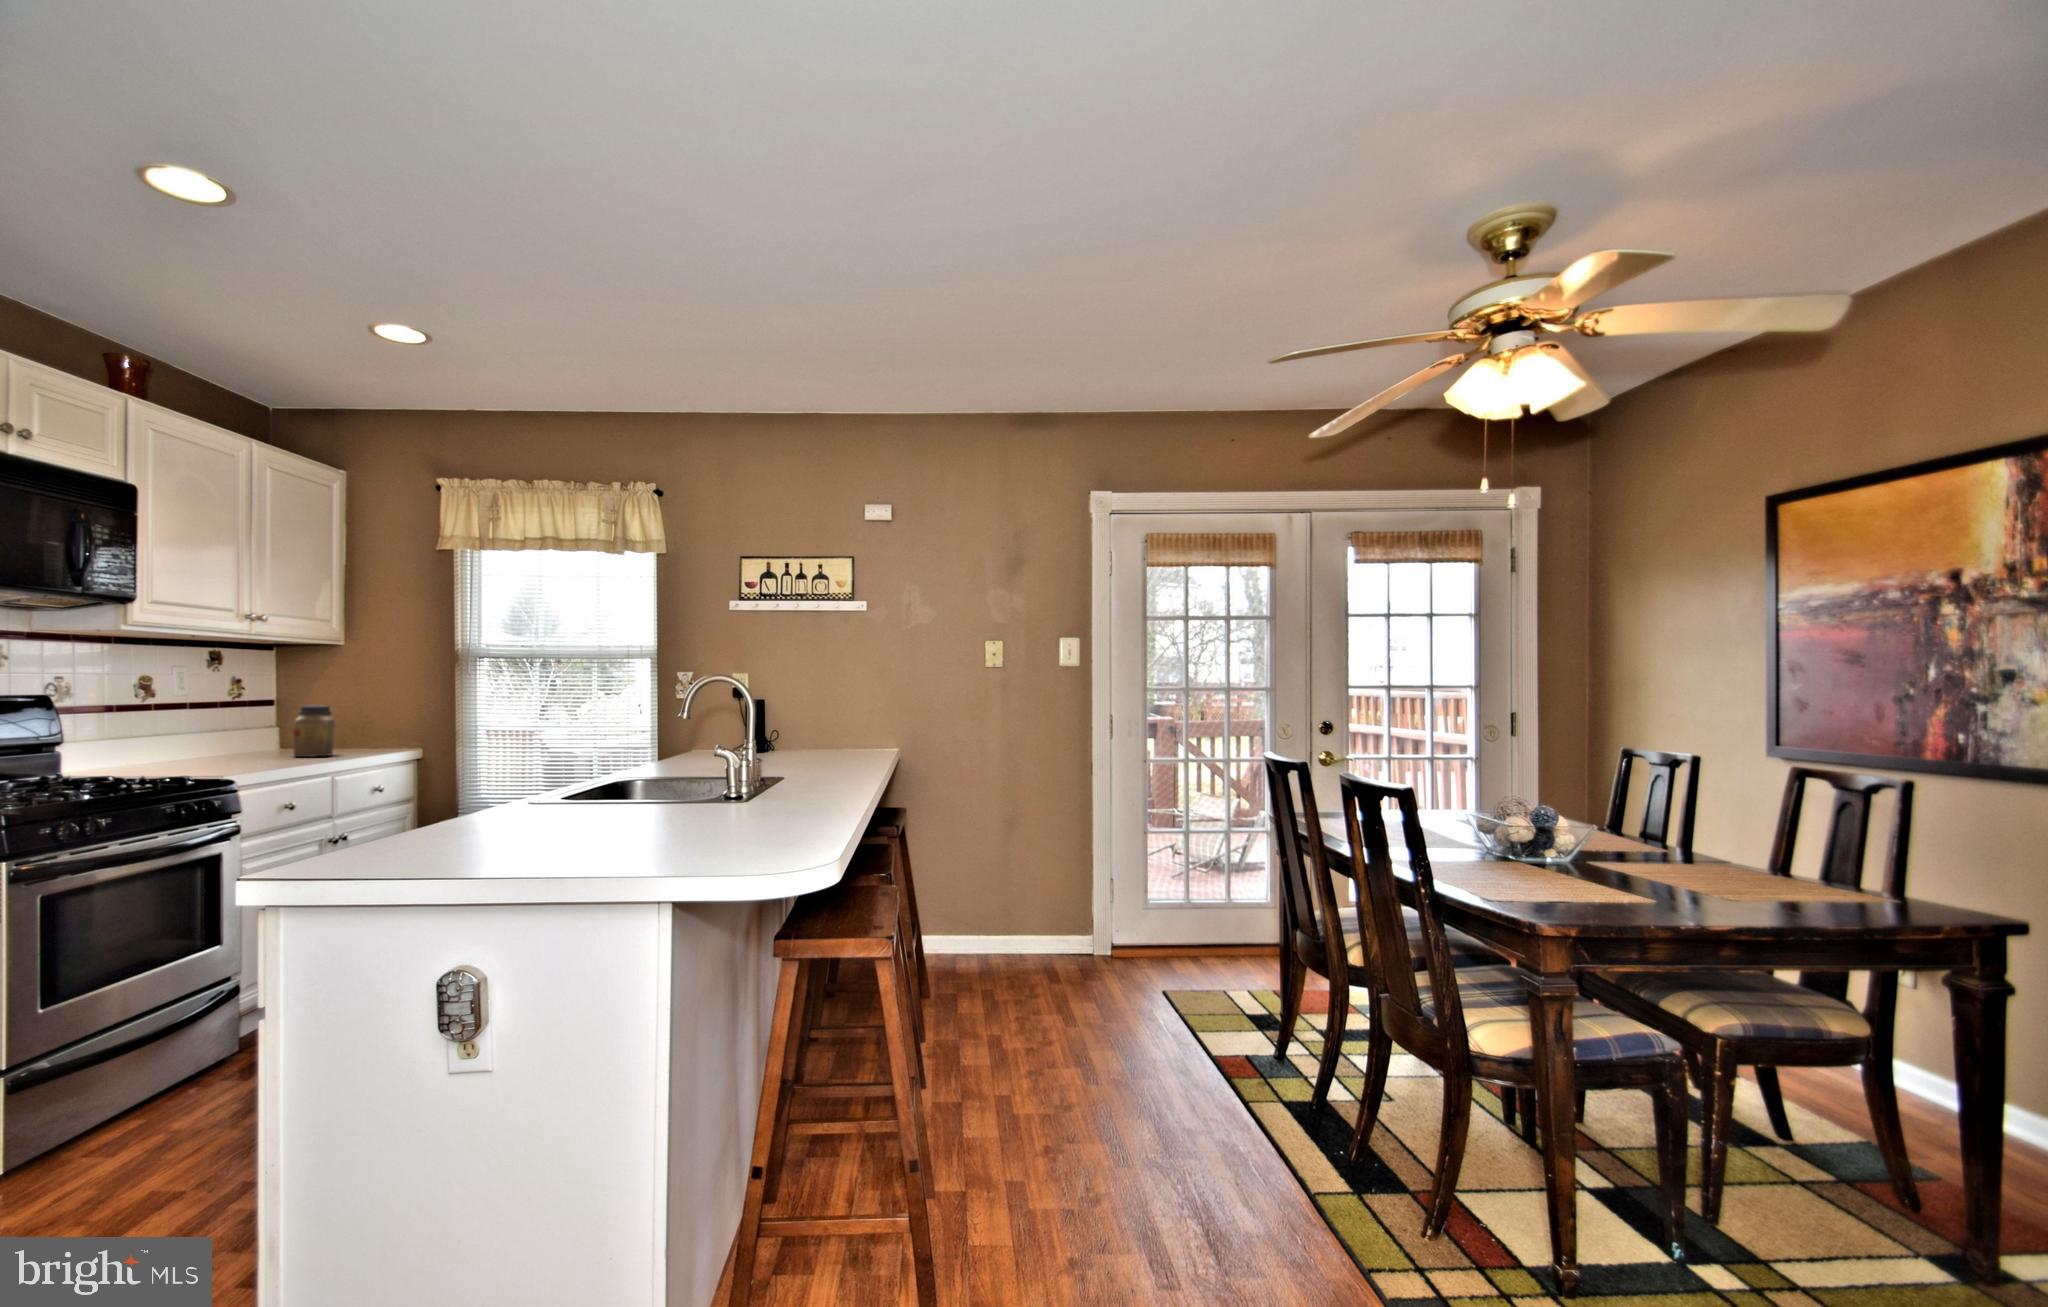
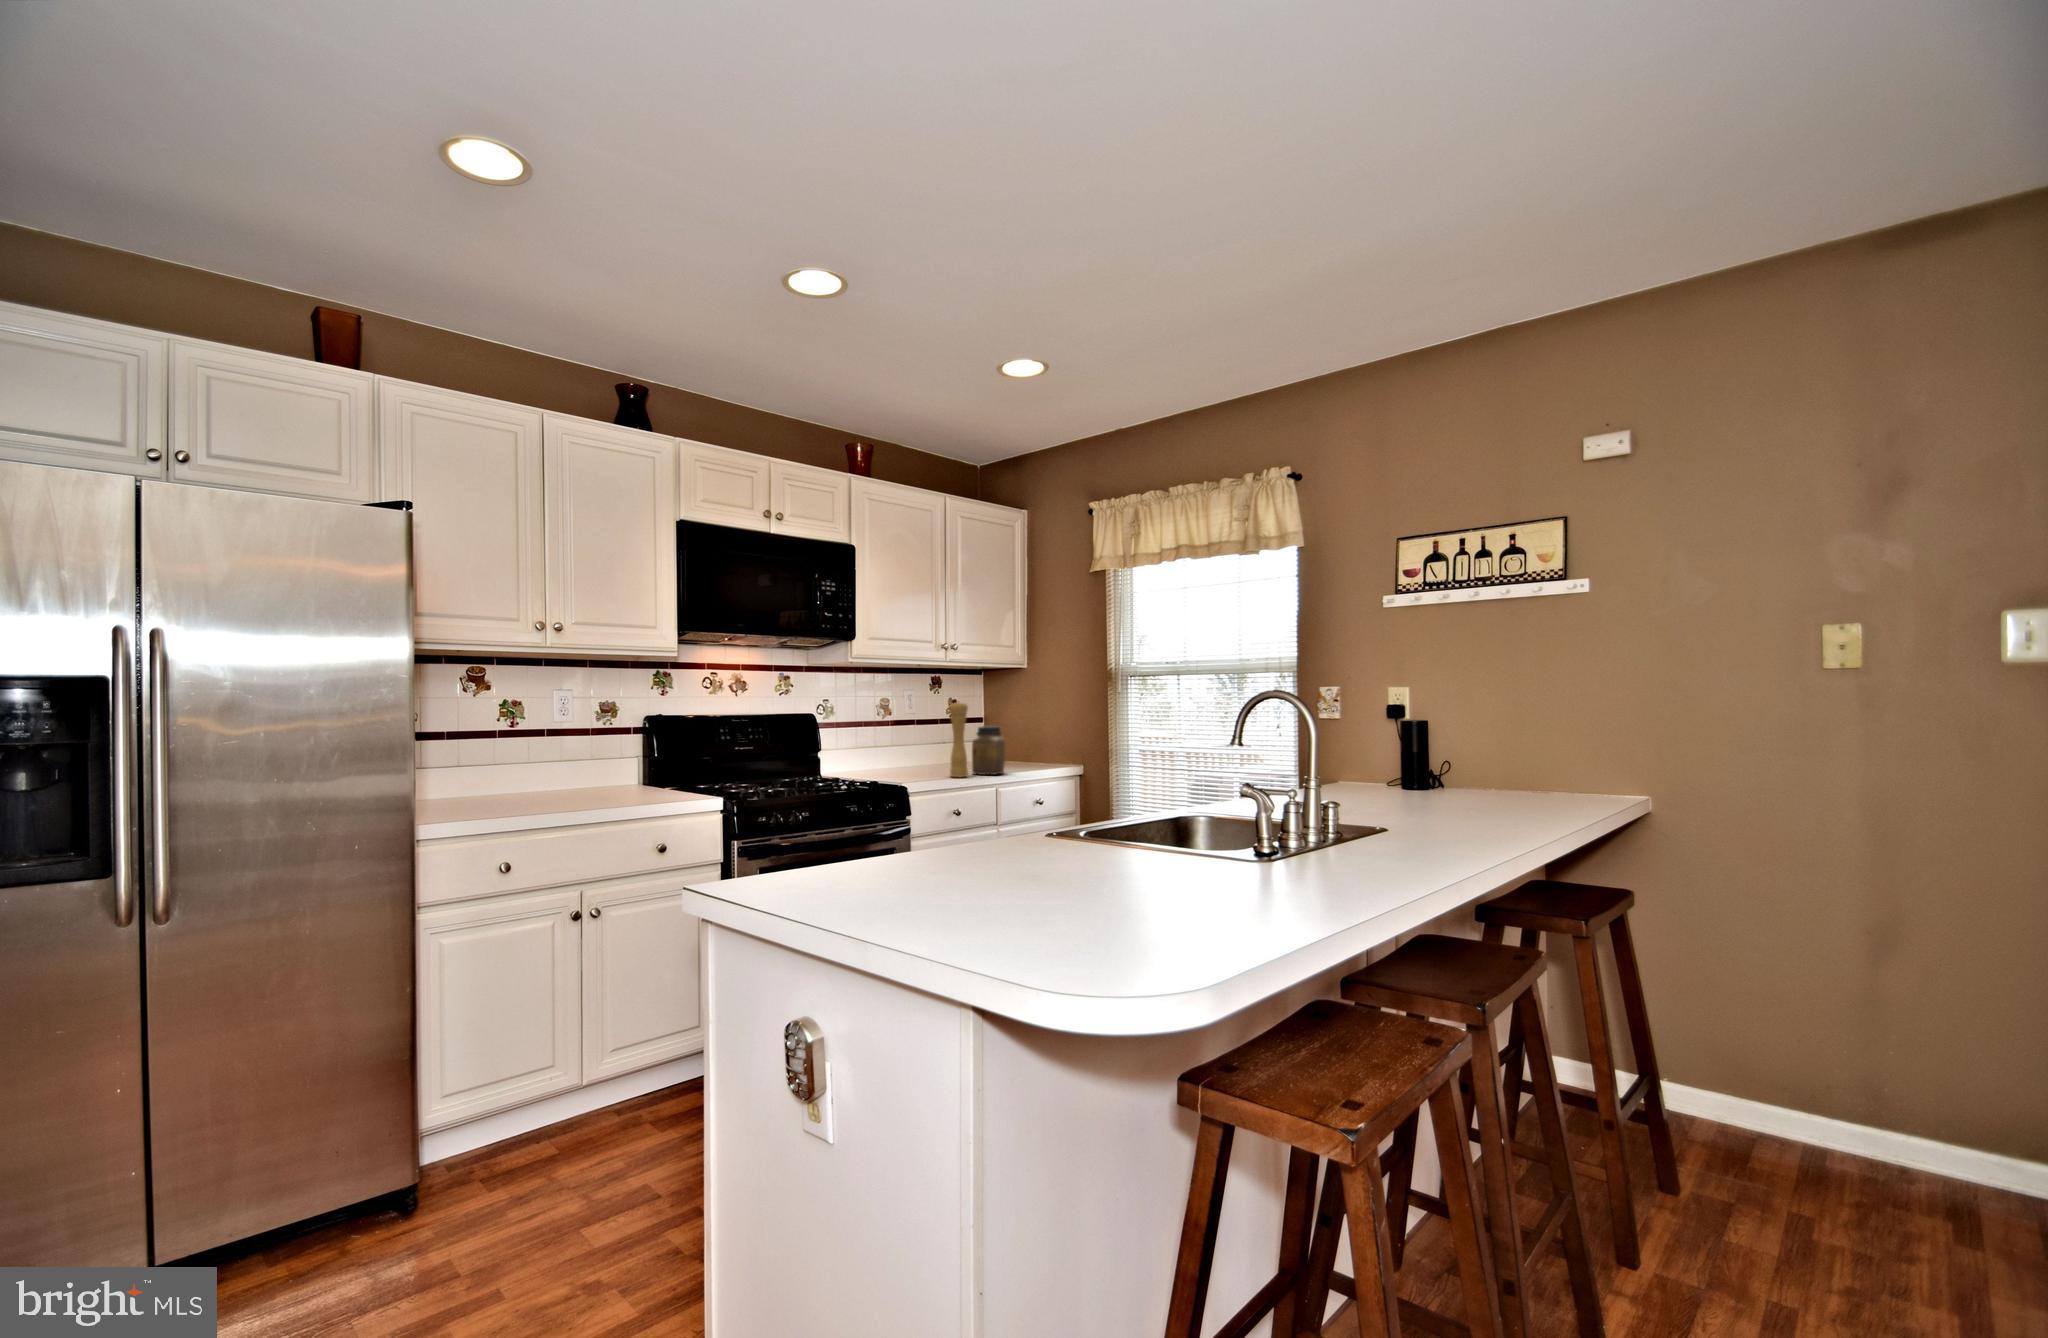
pepper mill: none [270,679,296,761] -> present [949,702,968,777]

